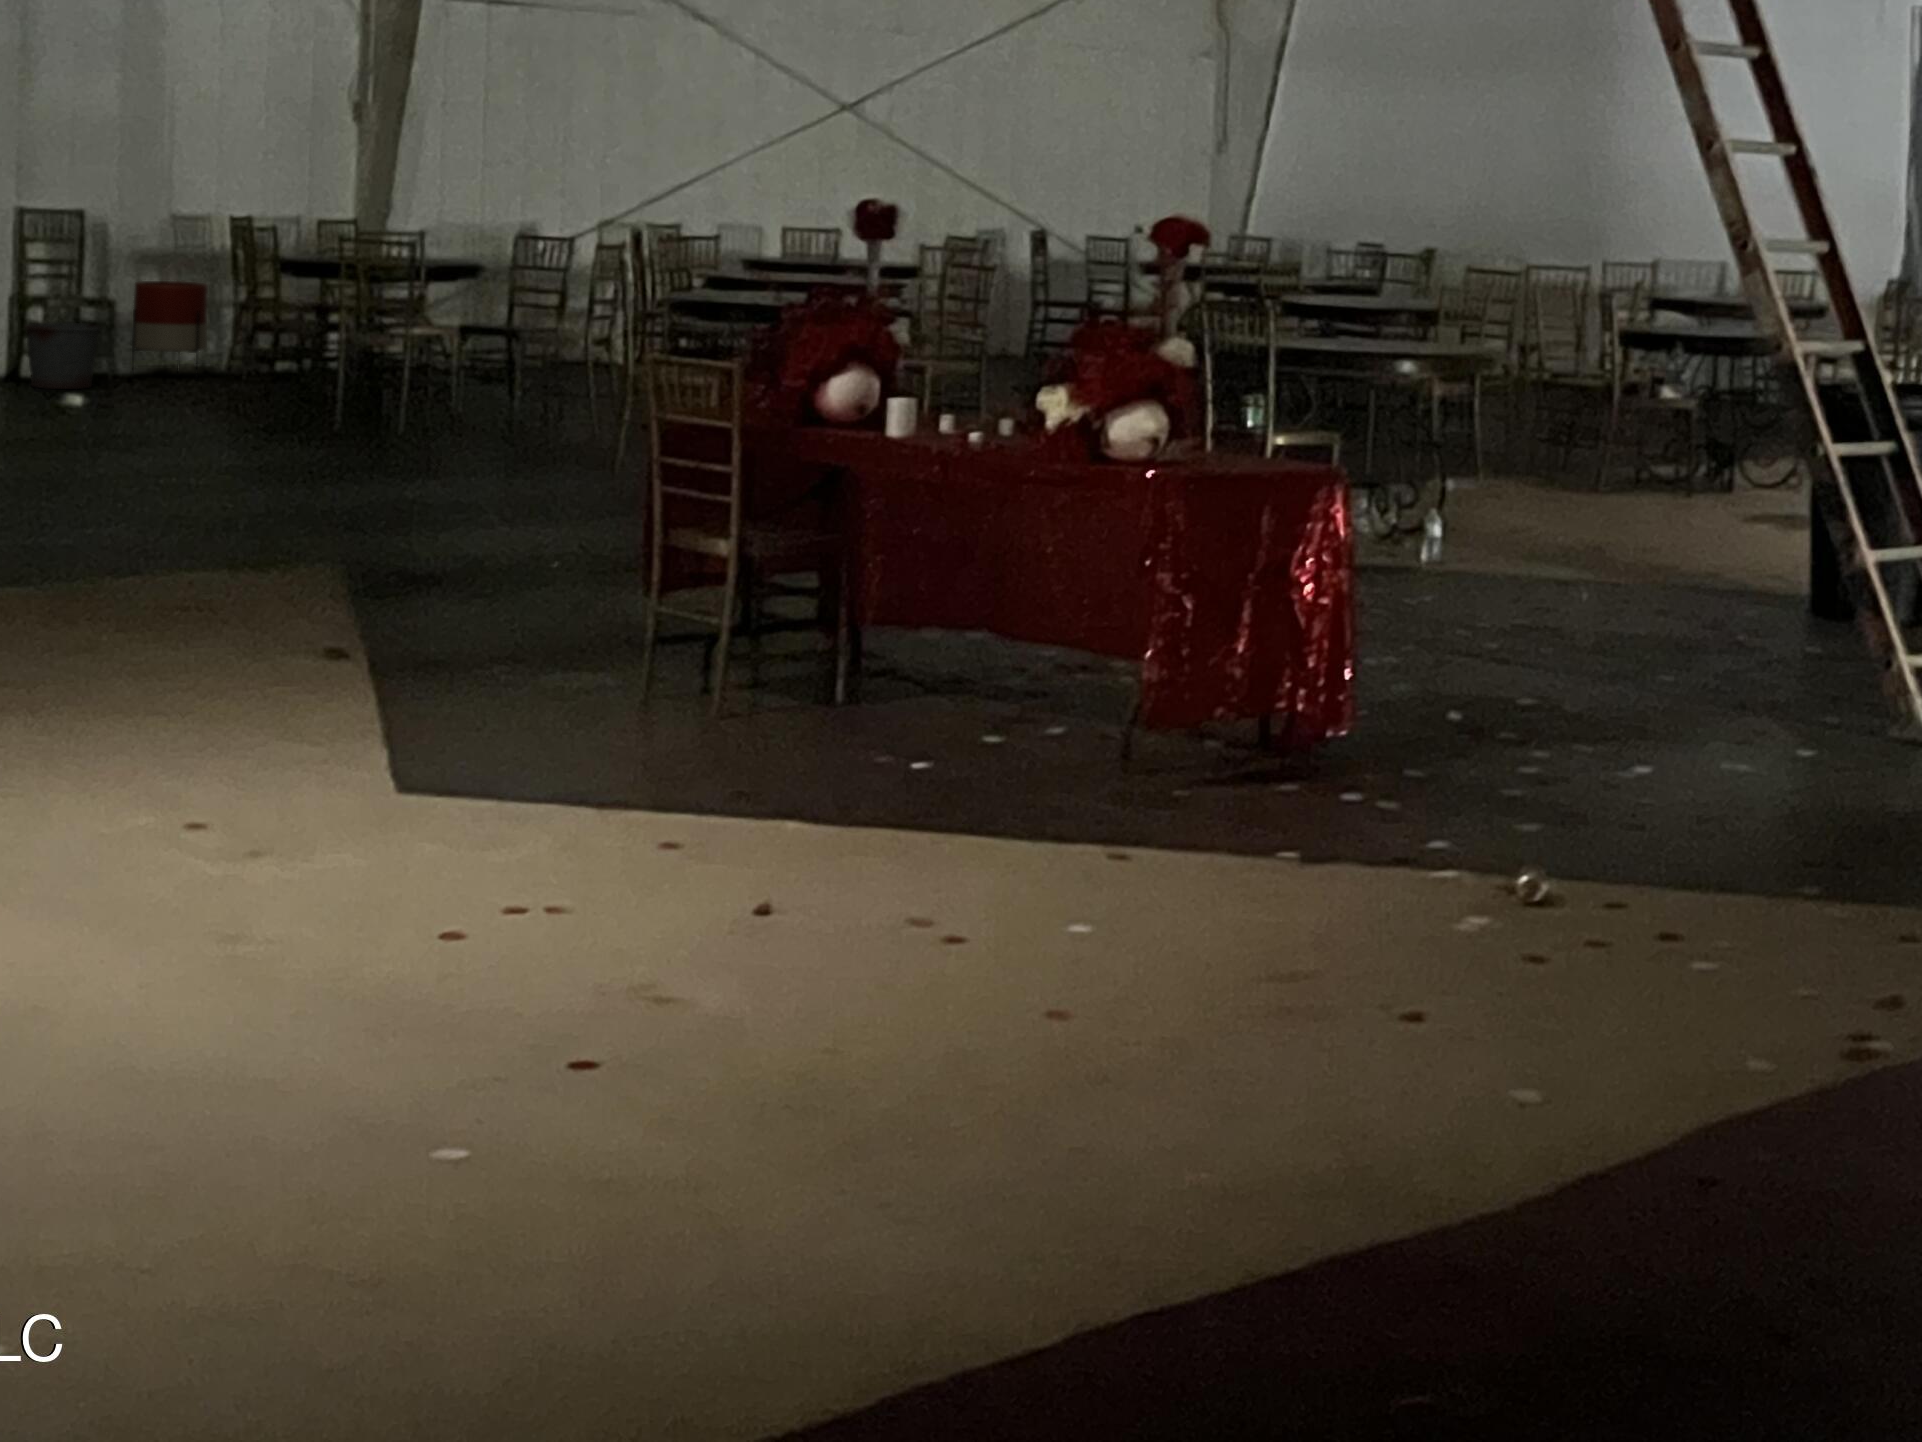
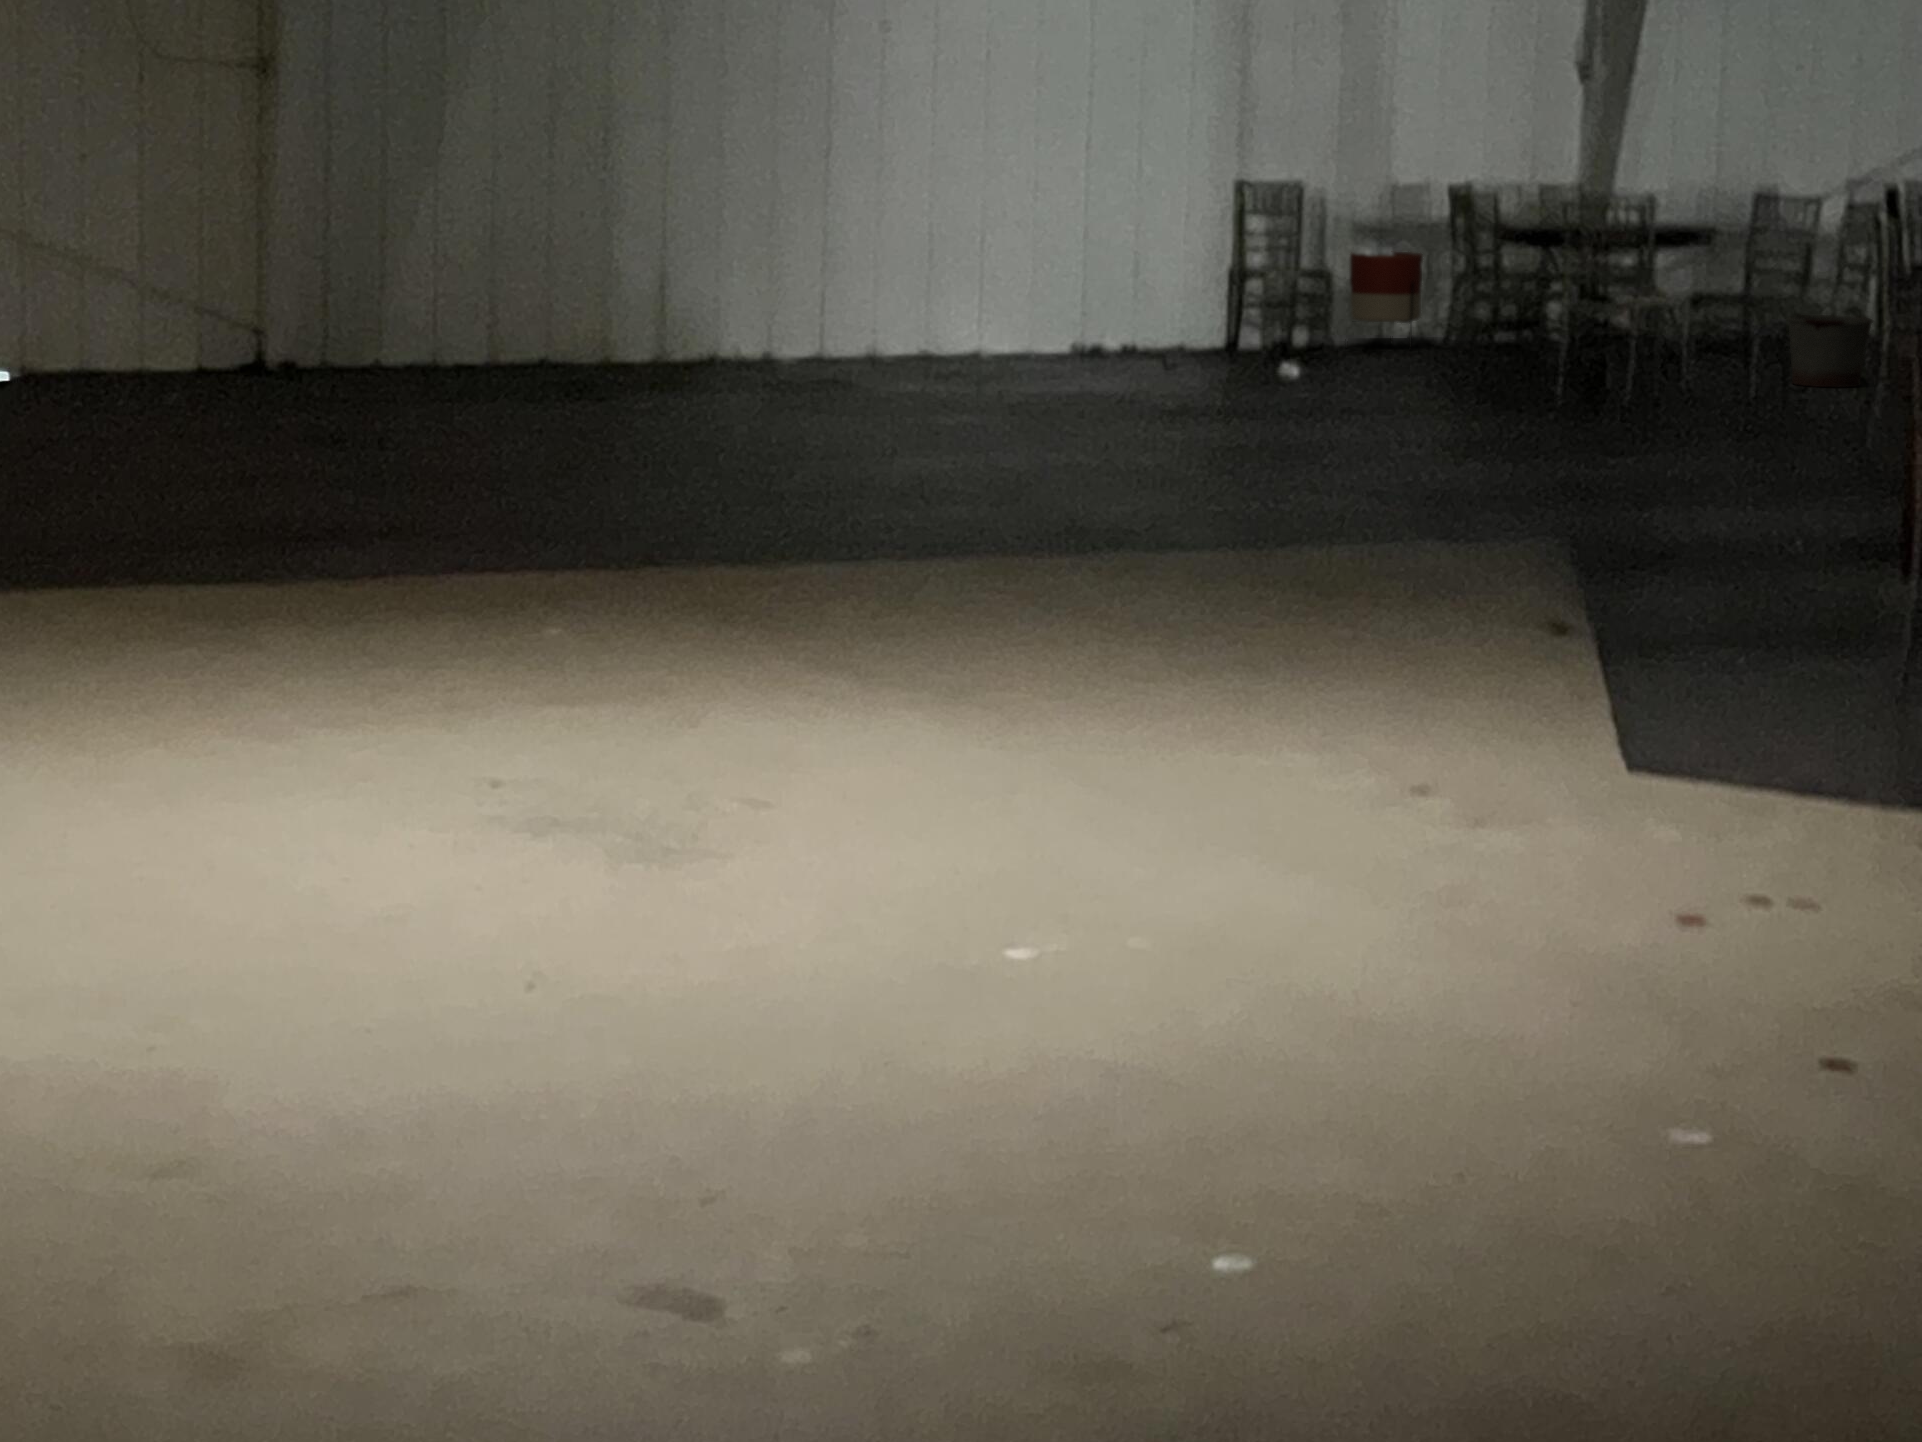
bucket: present [25,322,101,389] -> present [1787,315,1873,387]

